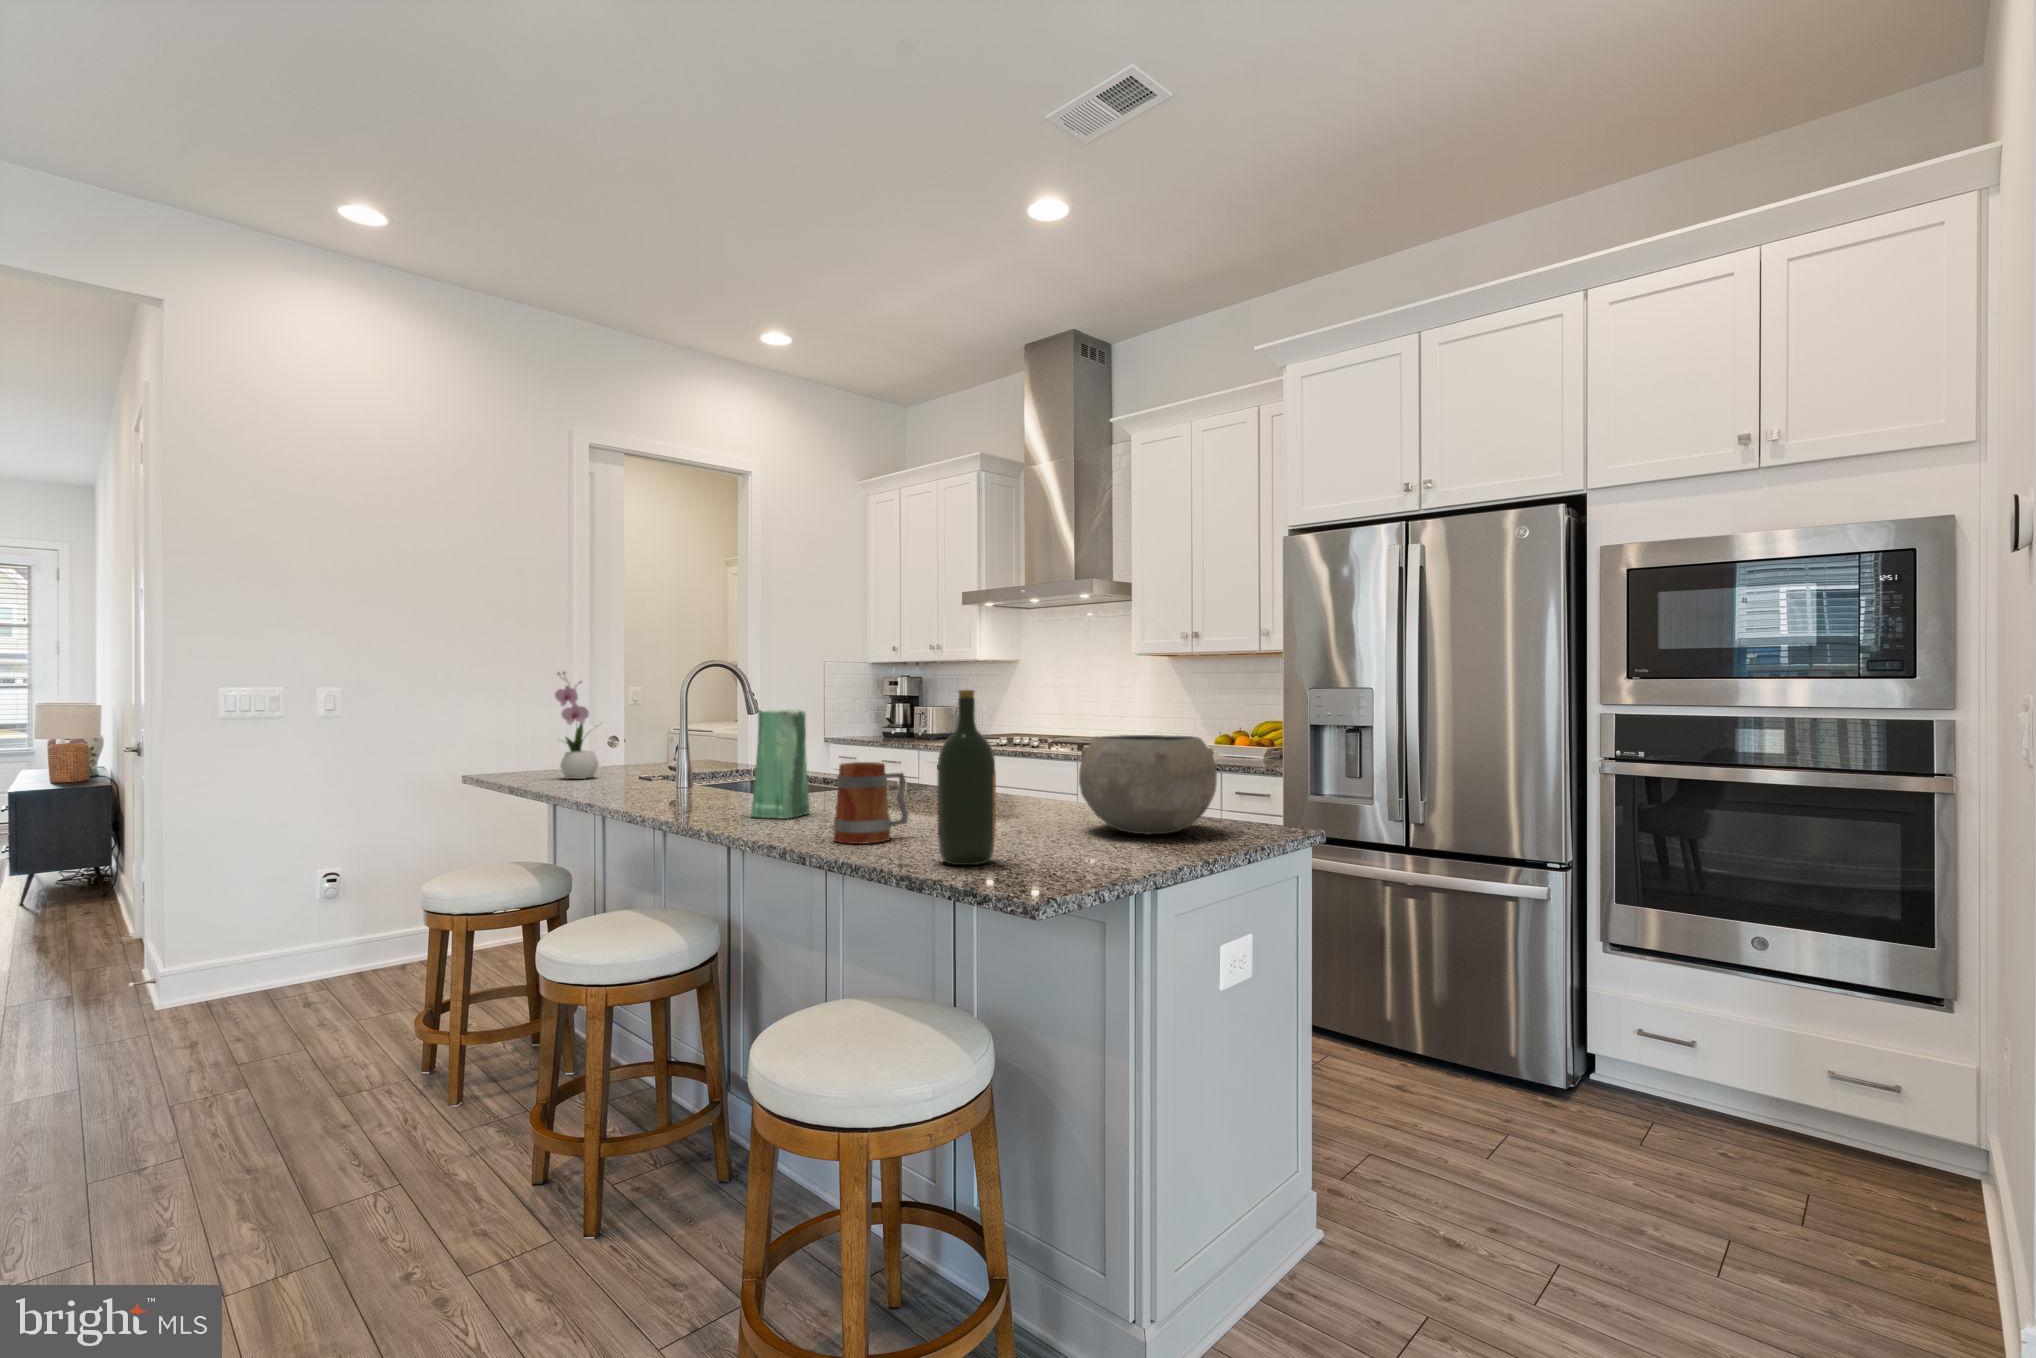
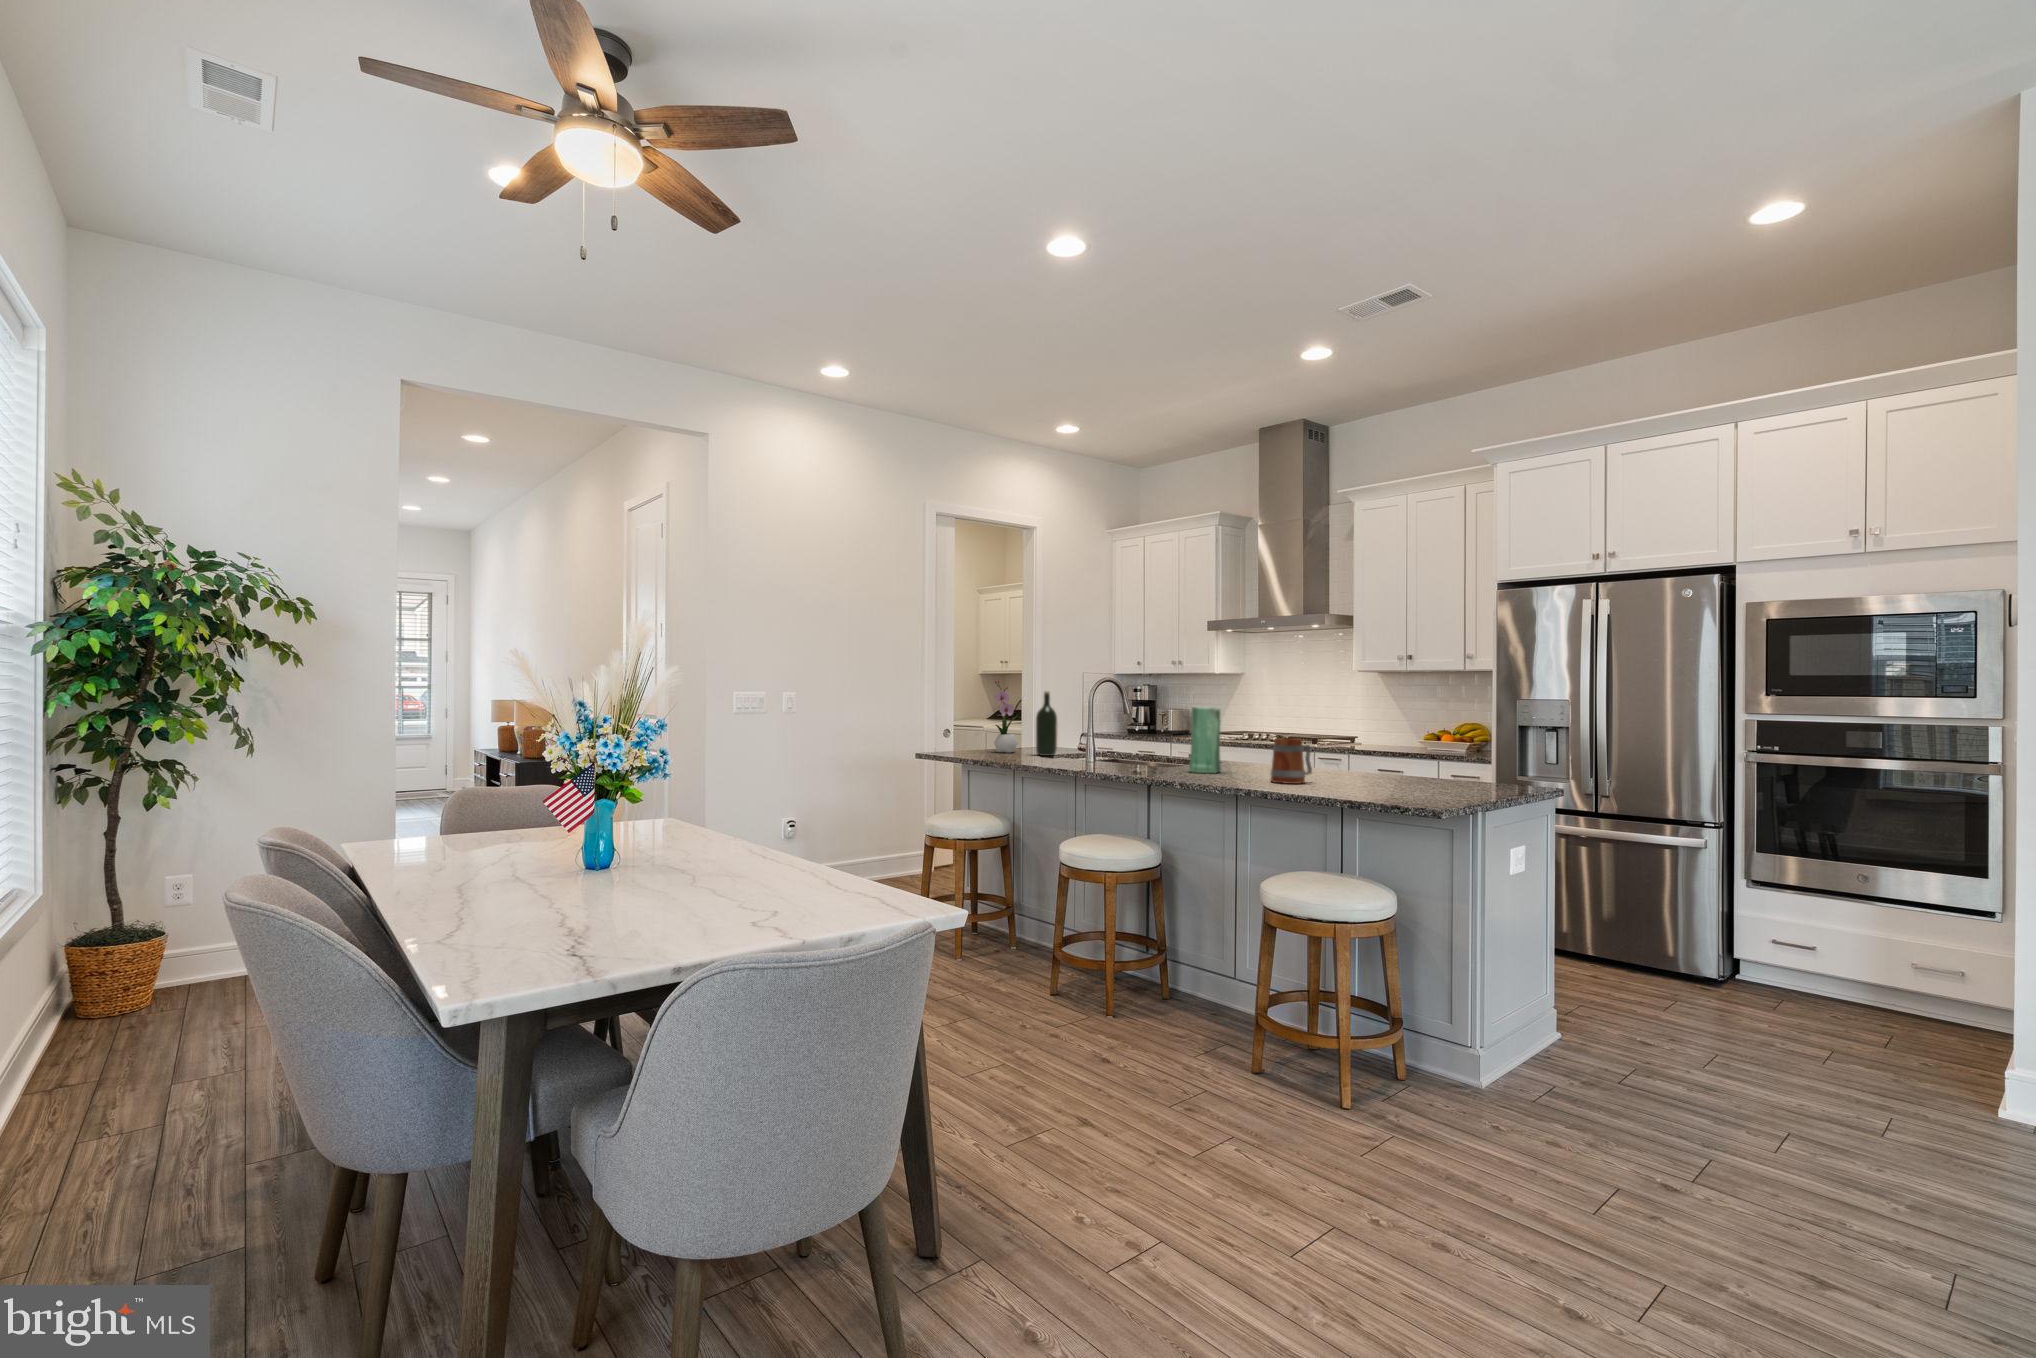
wine bottle: present [937,690,996,865] -> present [1036,692,1057,756]
ceramic bowl: present [1079,735,1217,835] -> none [1408,726,1500,784]

